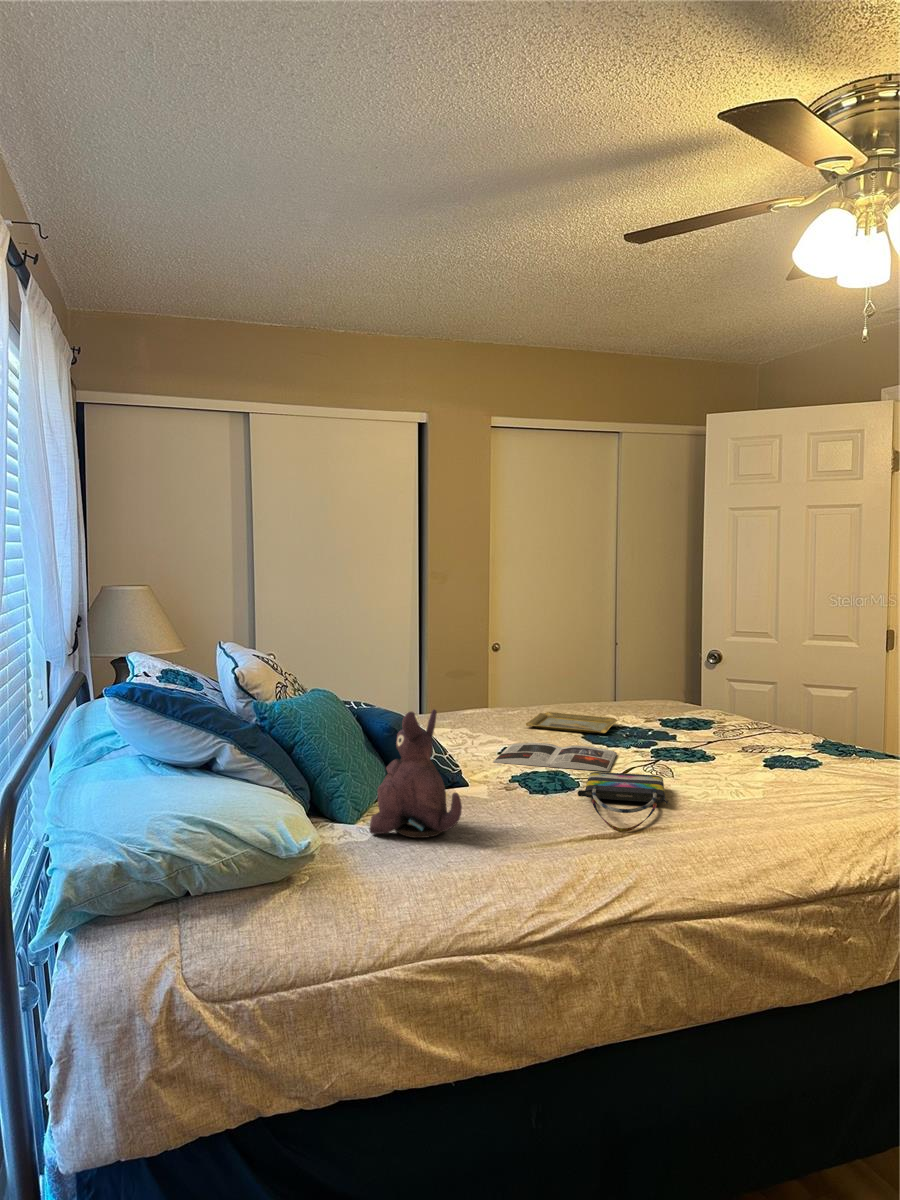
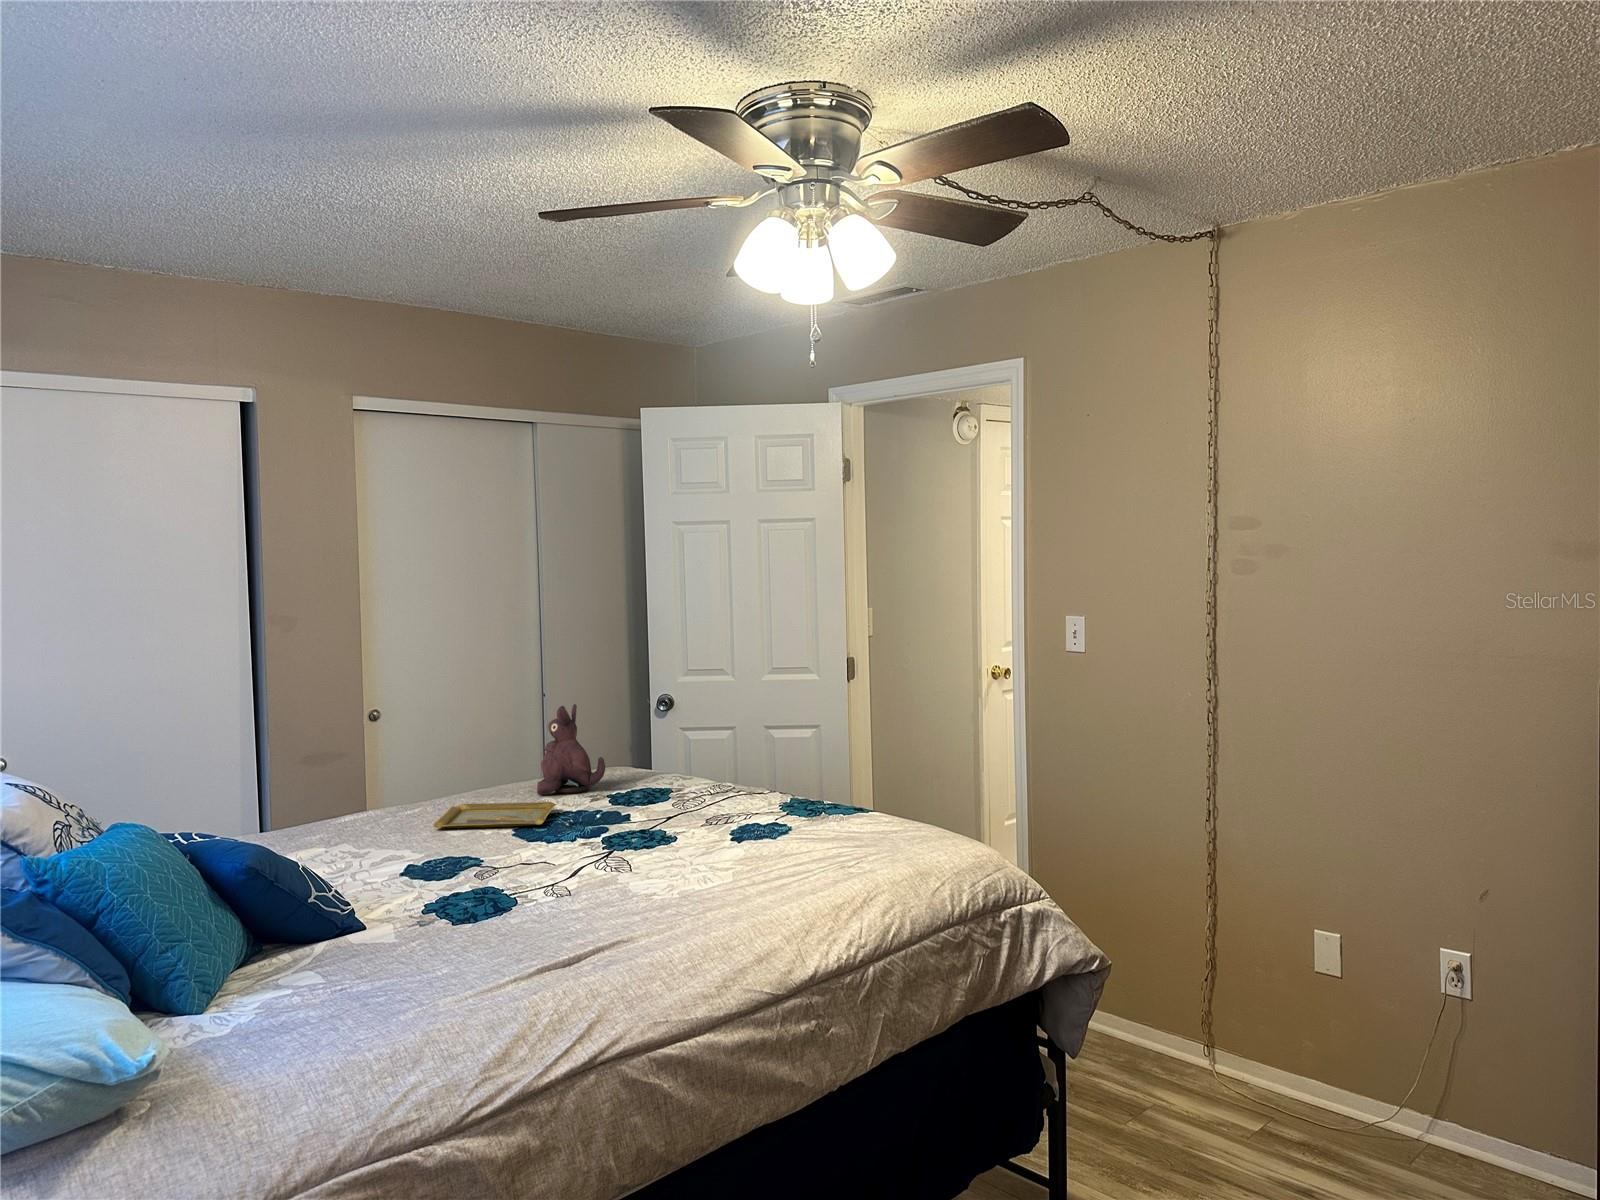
plush toy: present [369,709,462,838] -> present [537,704,605,795]
magazine: present [493,743,617,771] -> none [395,846,560,888]
tote bag: present [578,772,668,832] -> none [517,875,631,955]

